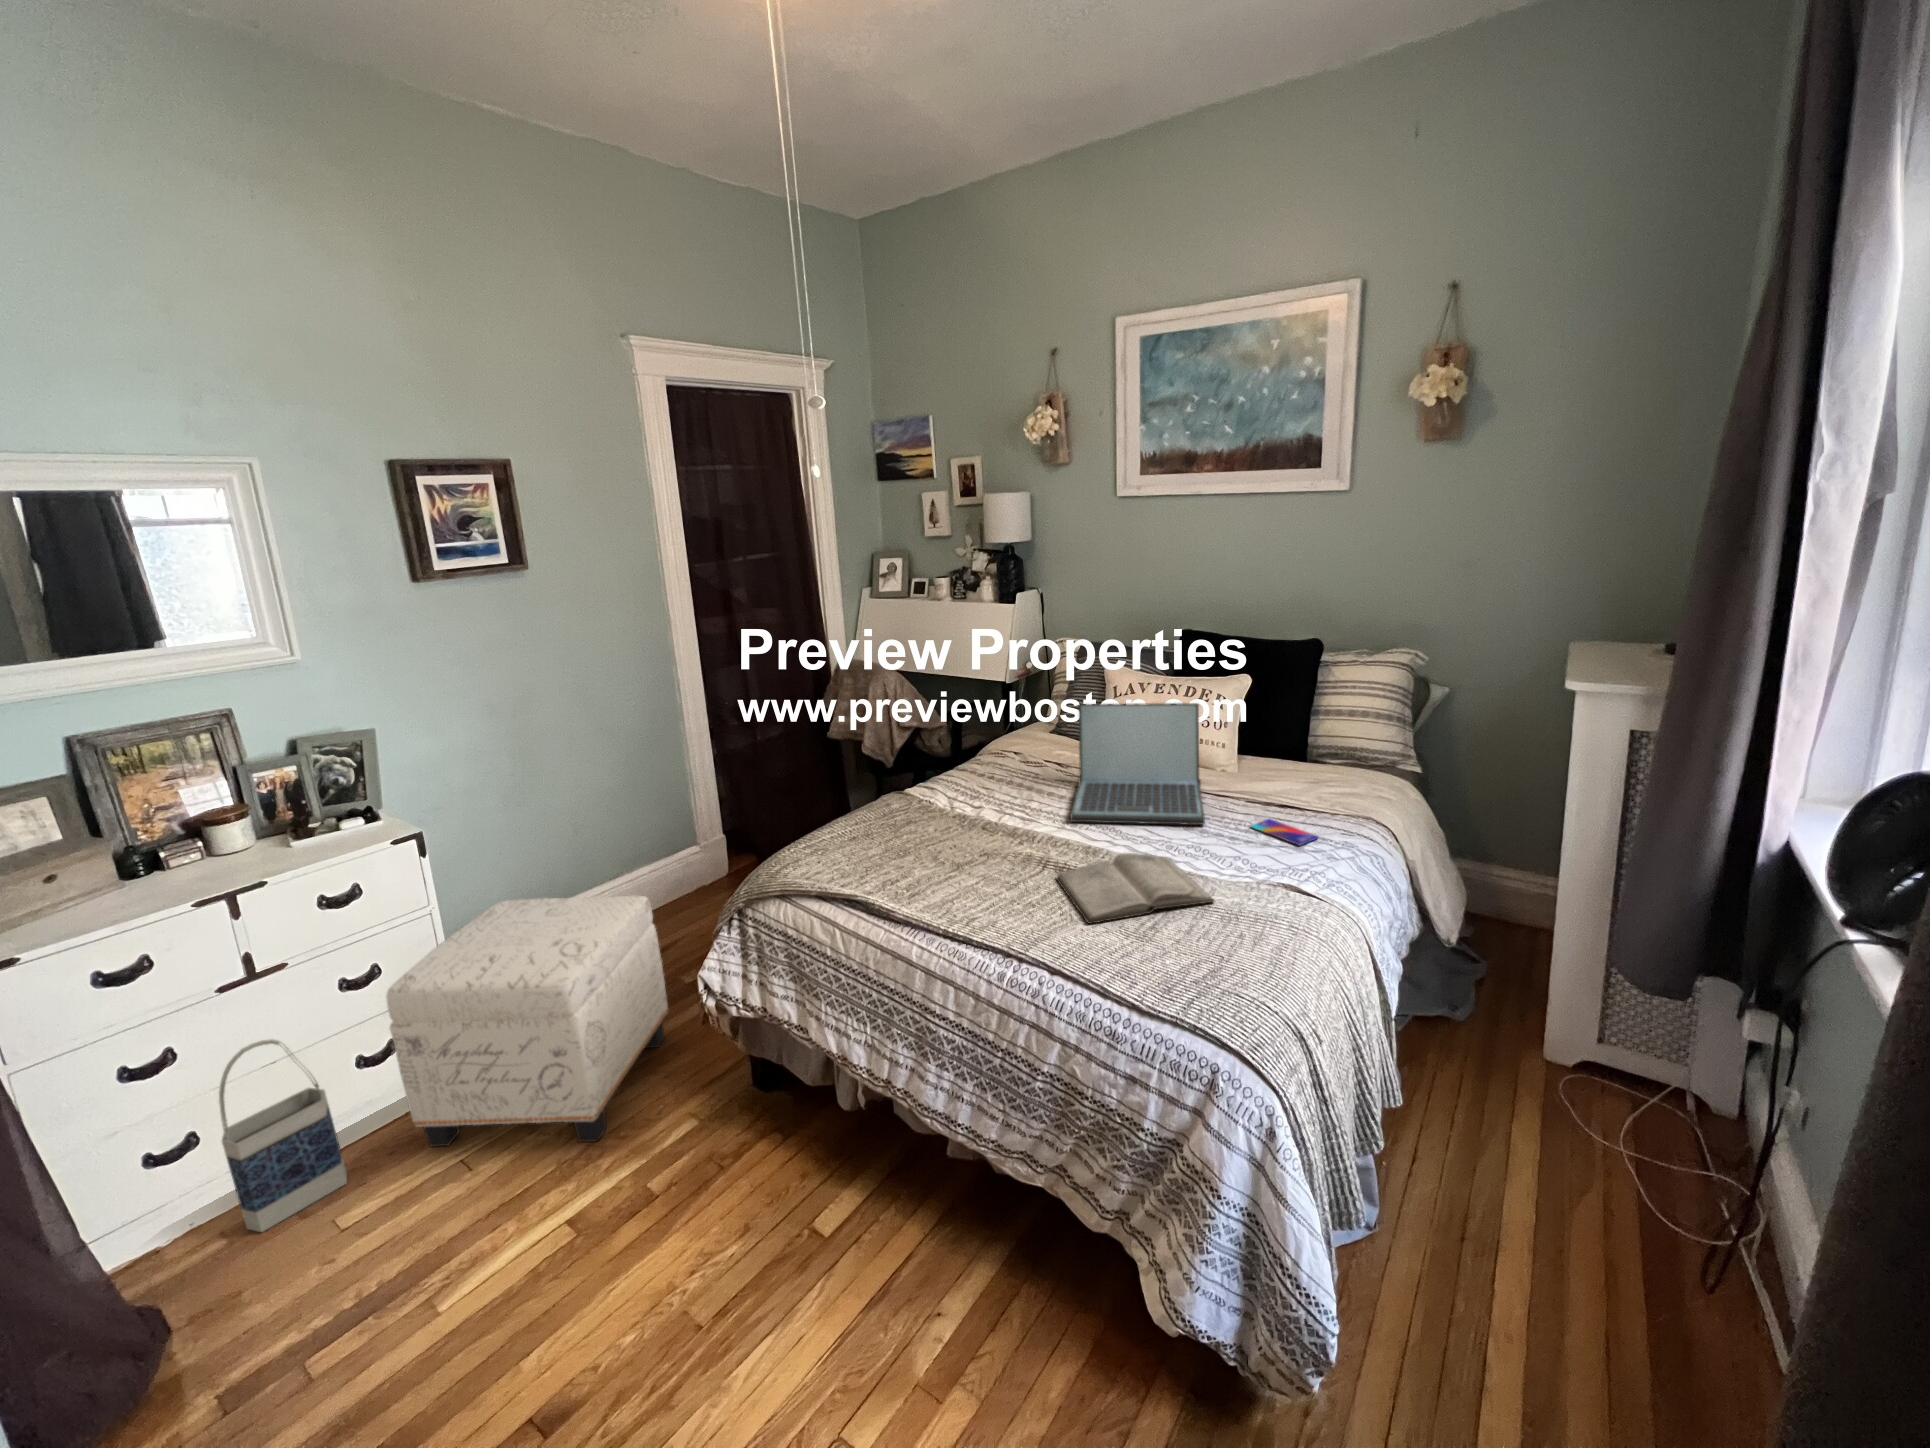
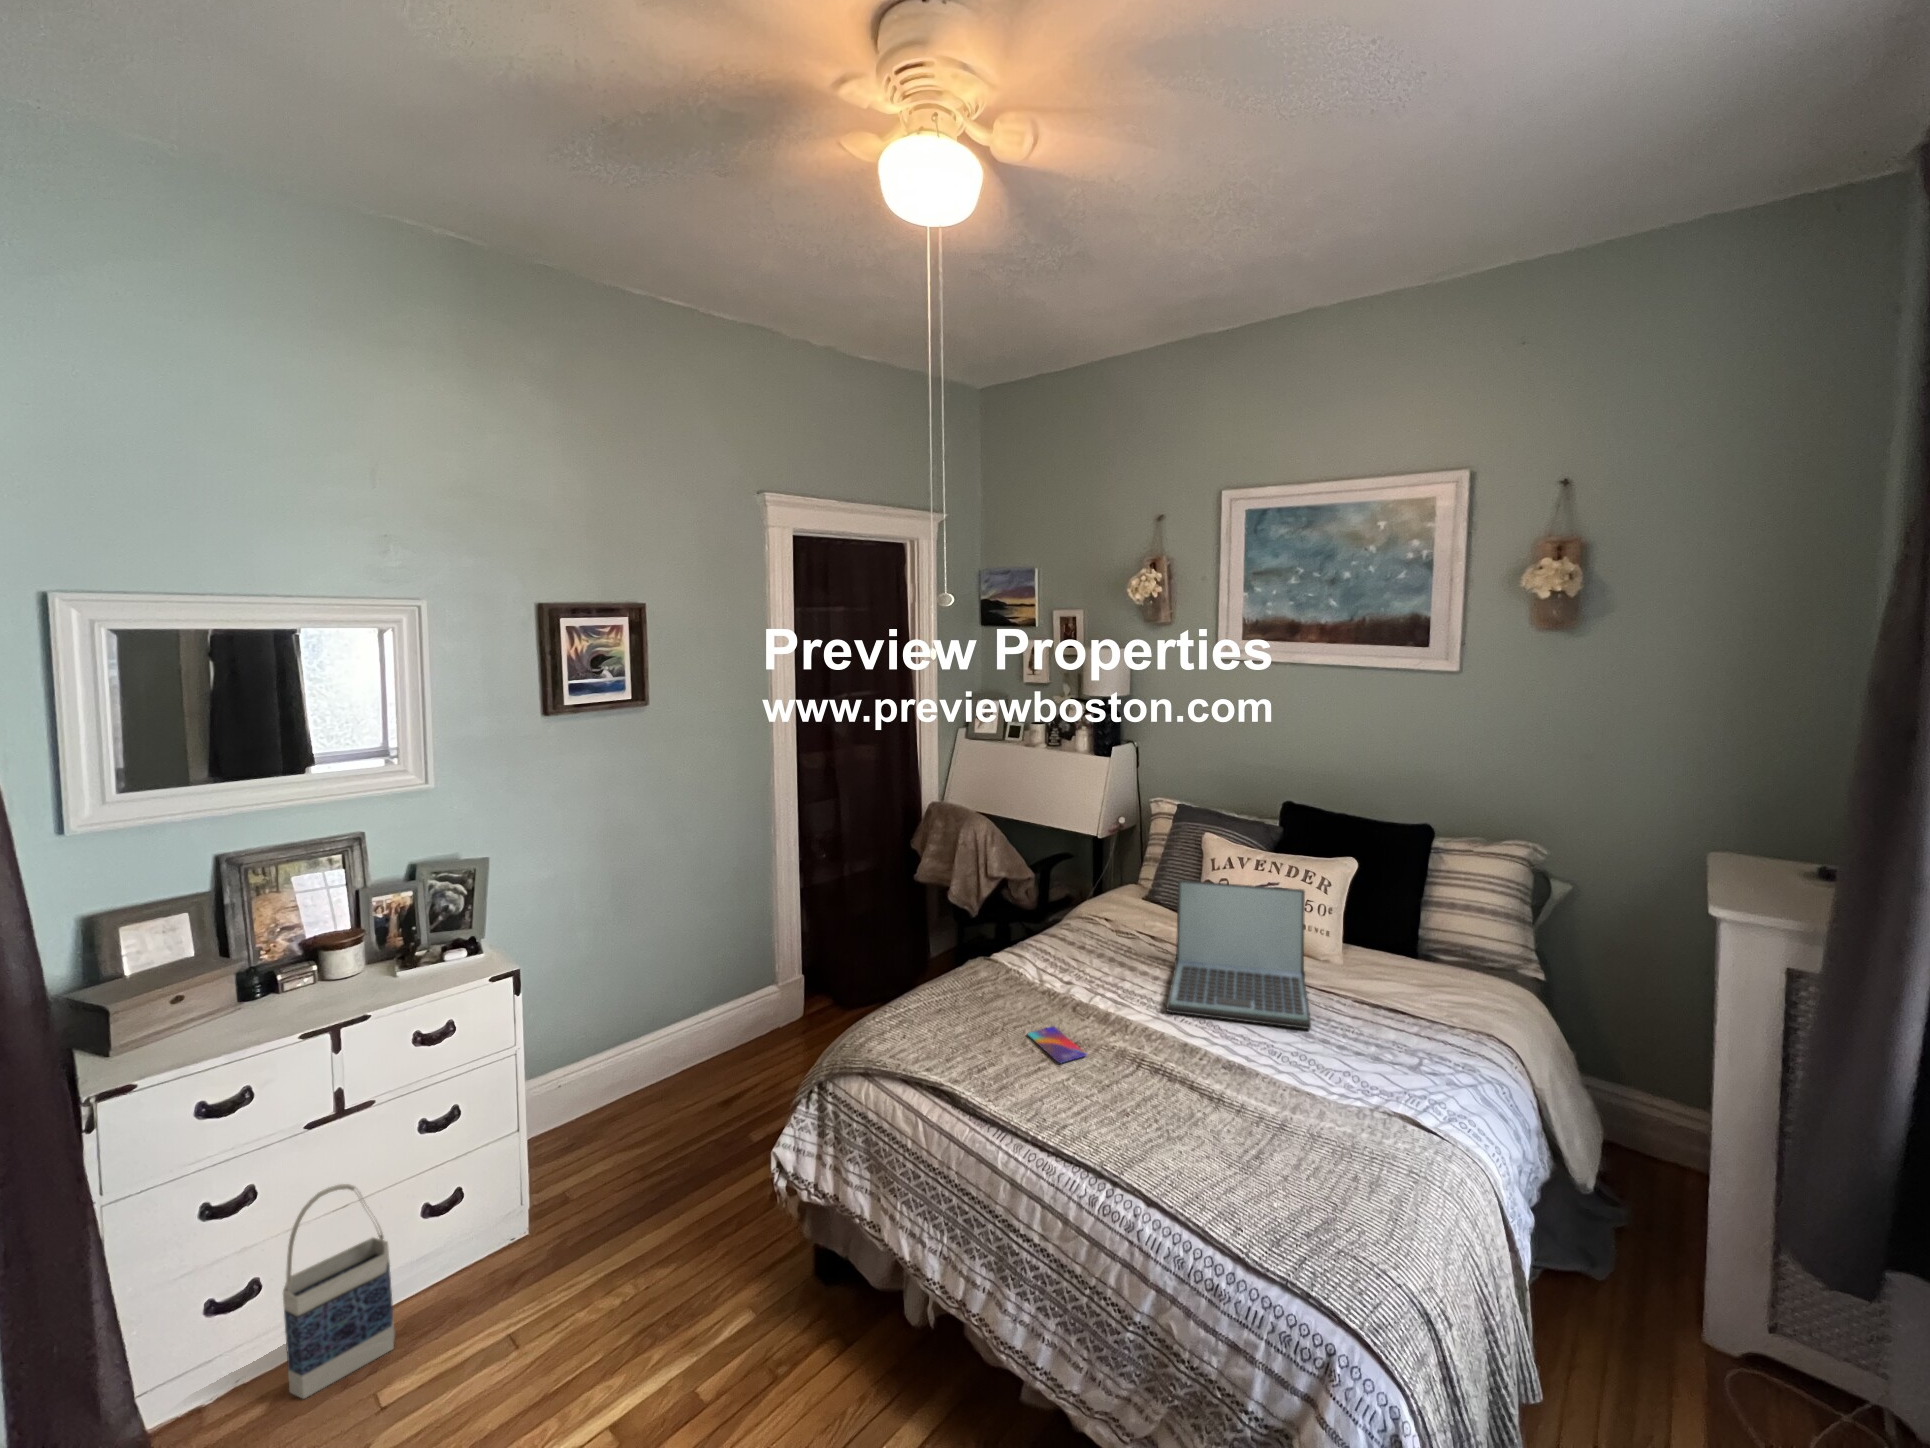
smartphone: present [1251,819,1318,846] -> present [1028,1026,1087,1063]
diary: present [1056,853,1214,924] -> none [1151,1060,1325,1145]
ottoman: present [386,895,668,1146] -> none [460,1044,734,1328]

